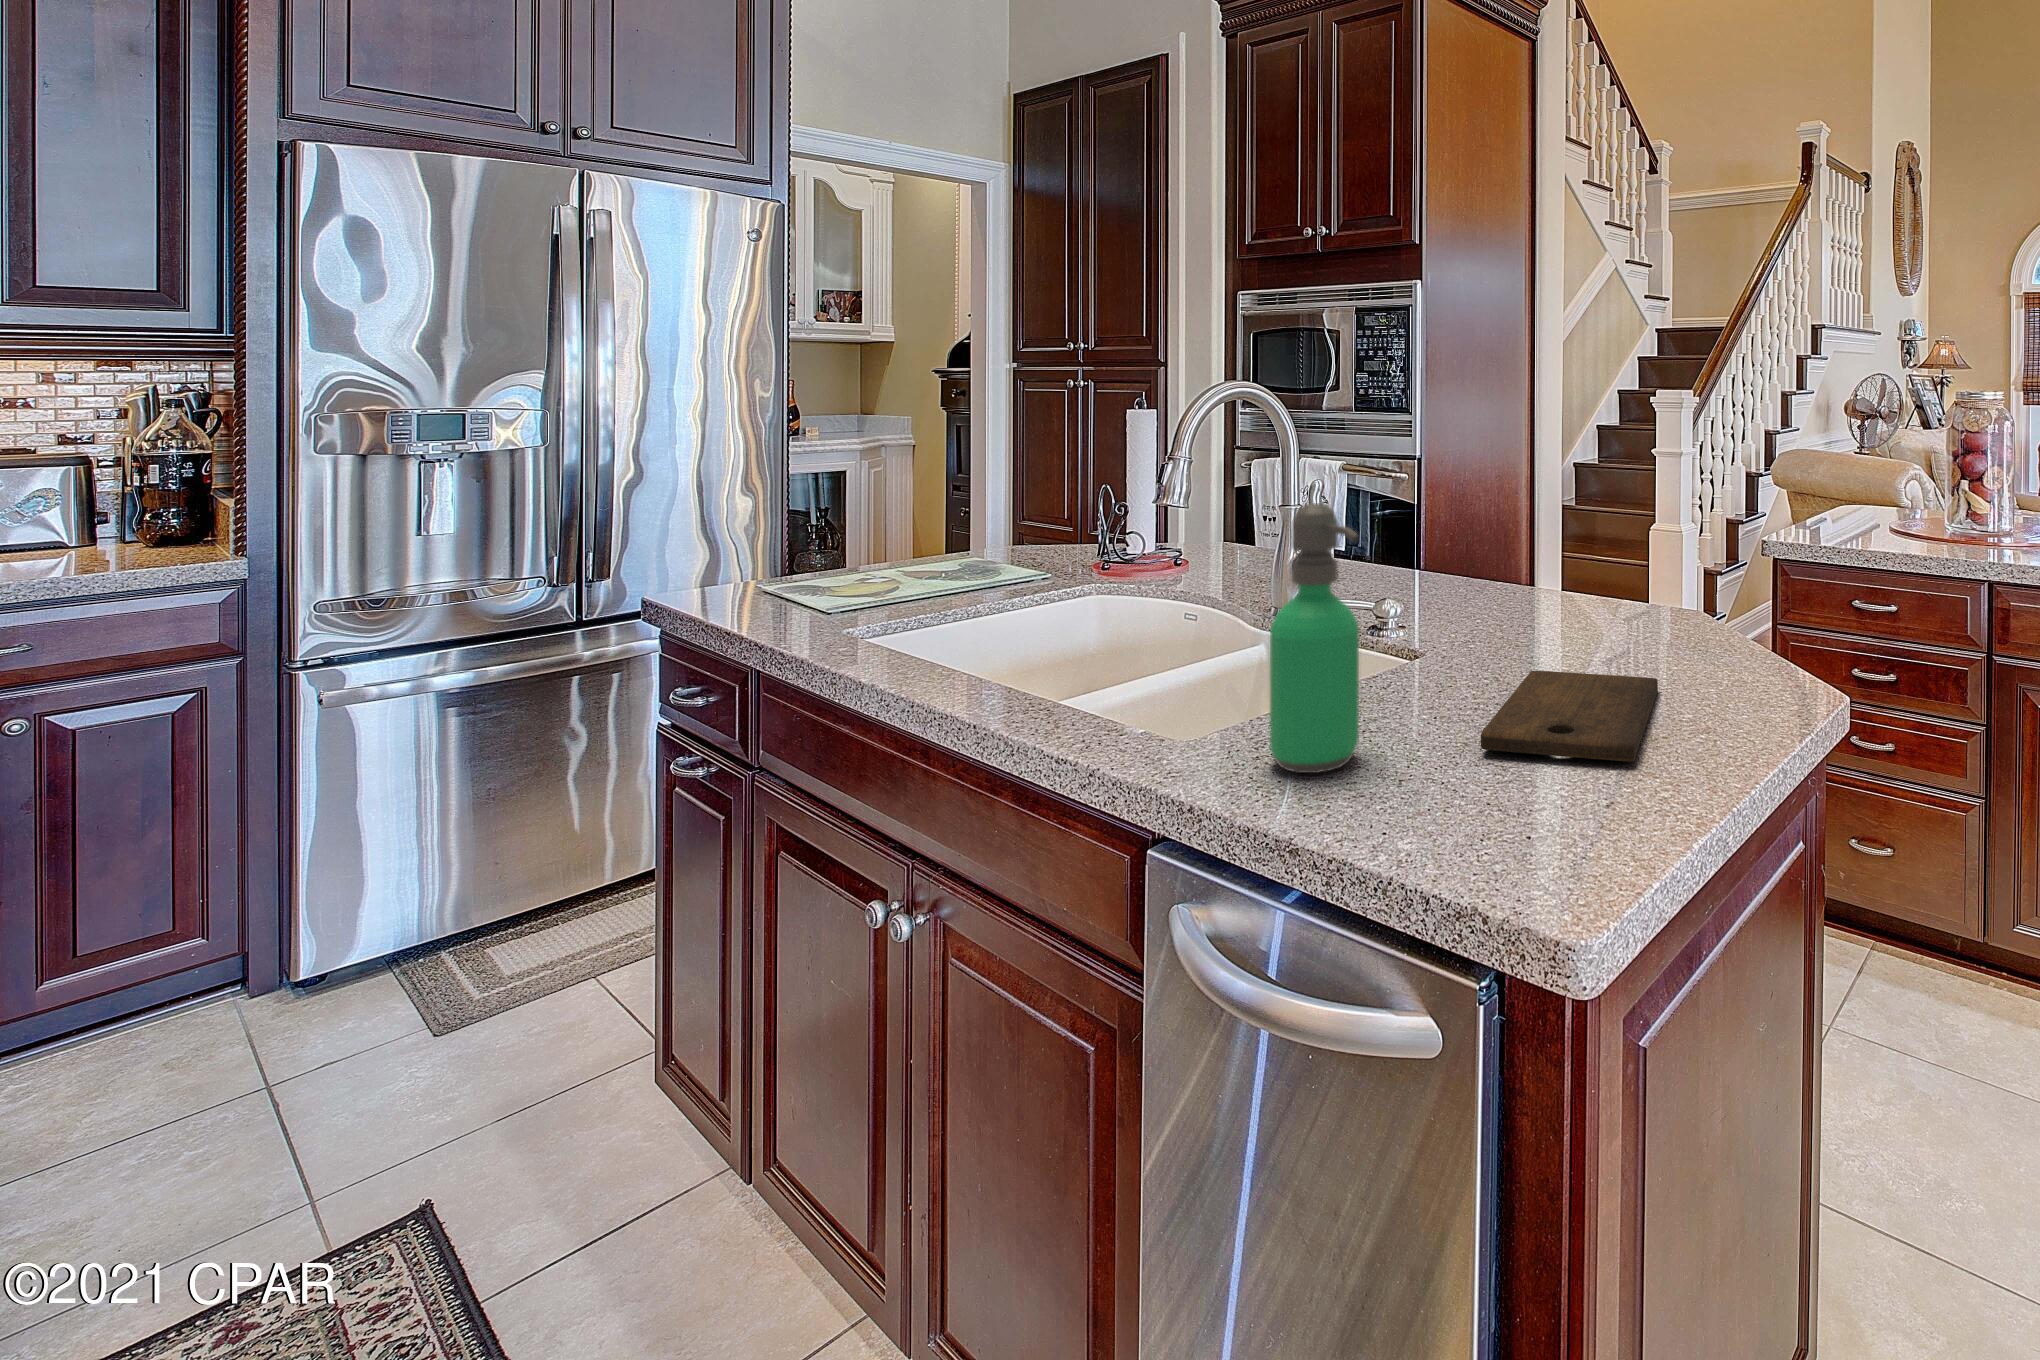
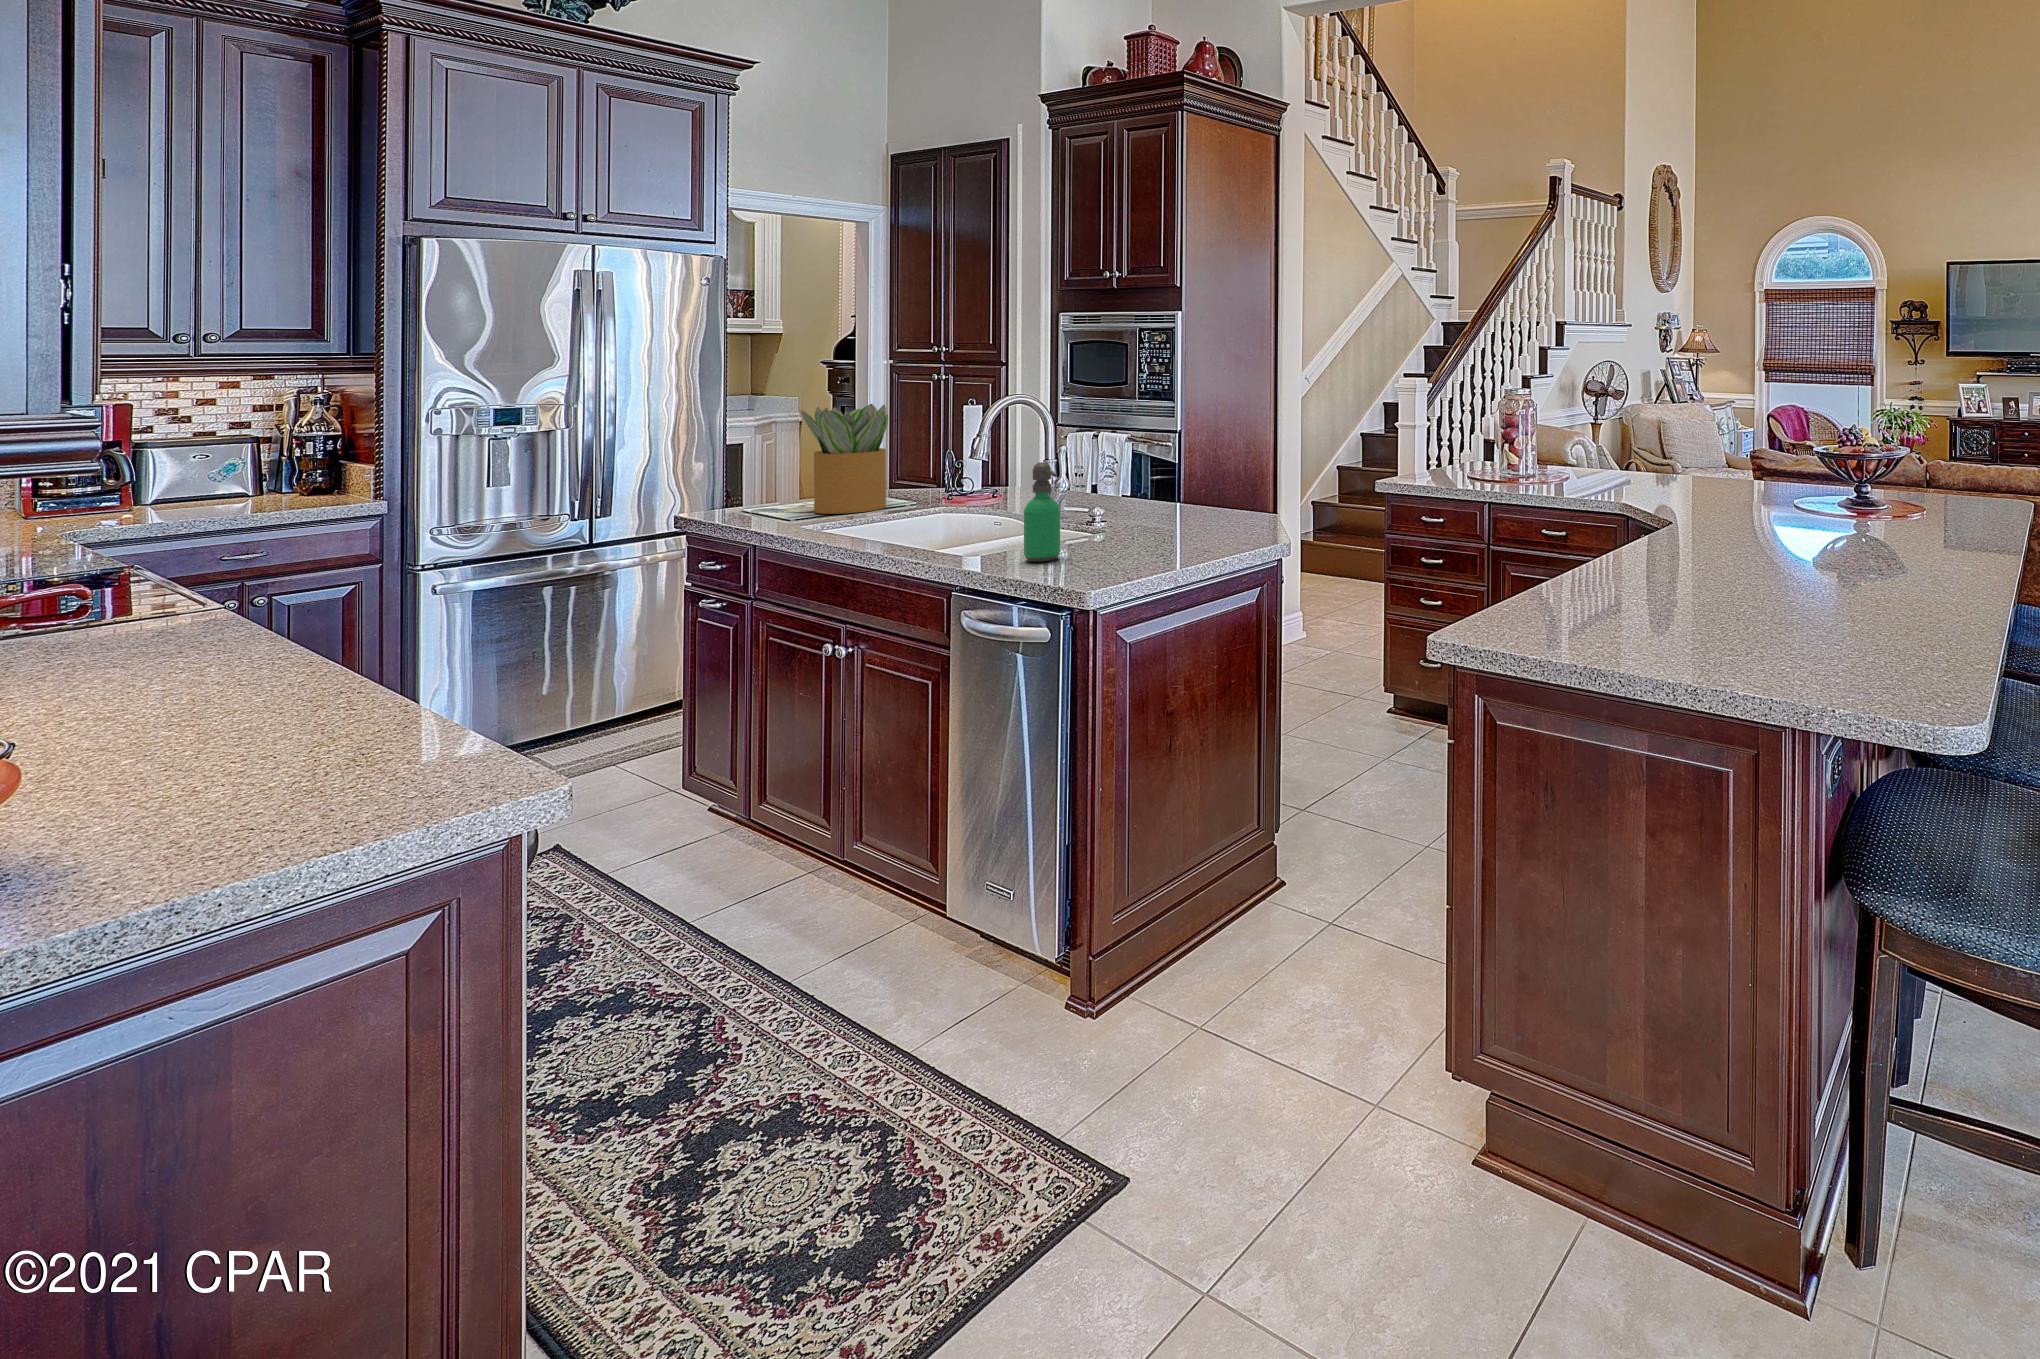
potted plant: none [822,394,980,596] -> present [801,404,888,514]
cutting board: present [1481,671,1658,762] -> none [1108,533,1200,556]

